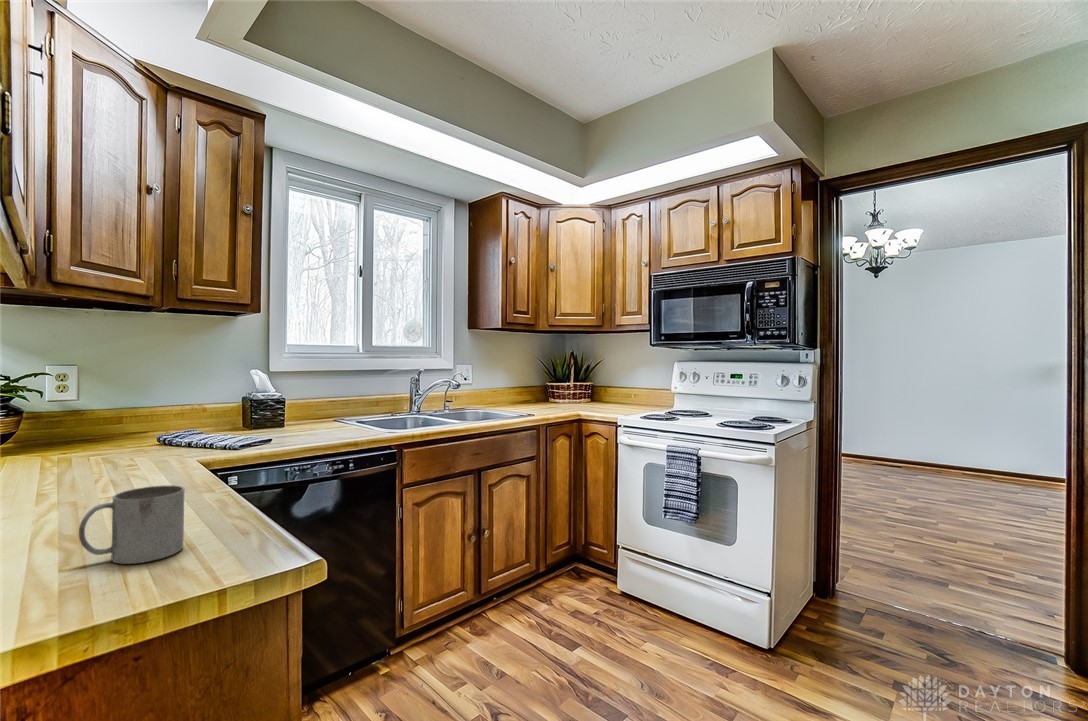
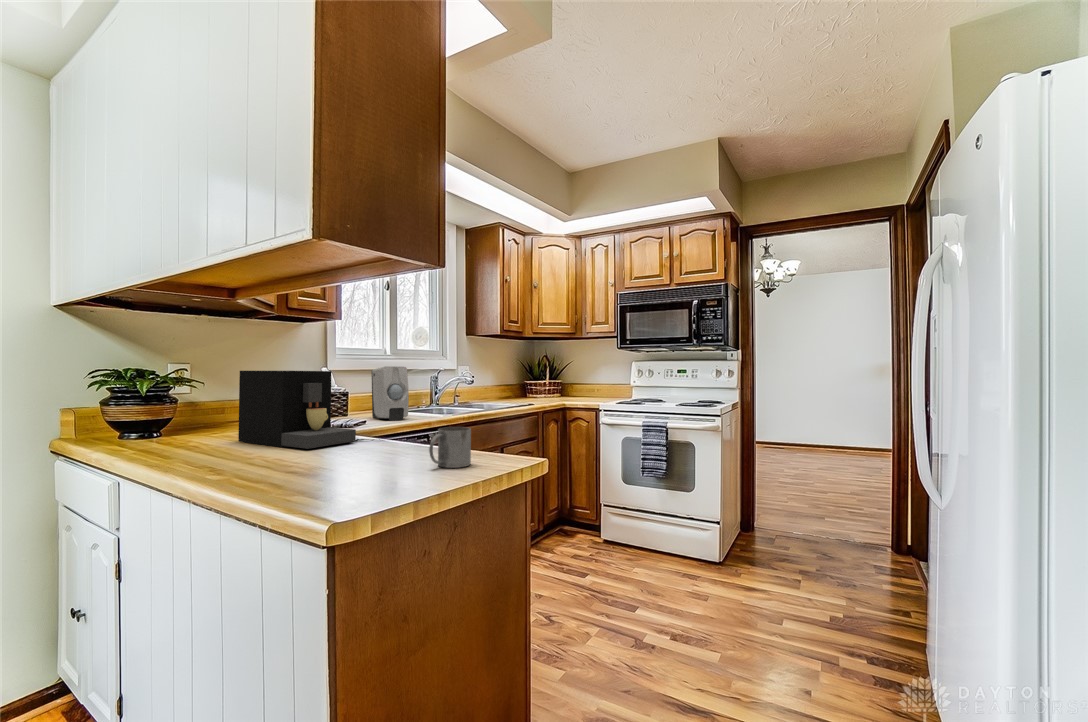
soap dispenser: none [296,370,332,438] -> present [372,366,409,421]
coffee maker: none [38,377,162,493] -> present [238,371,356,449]

